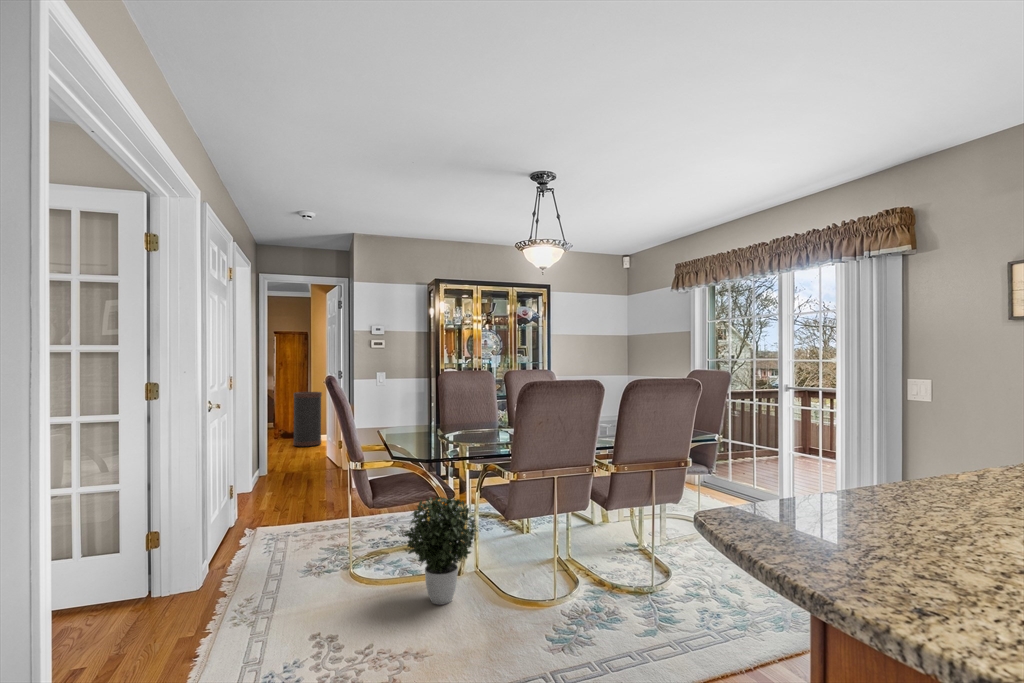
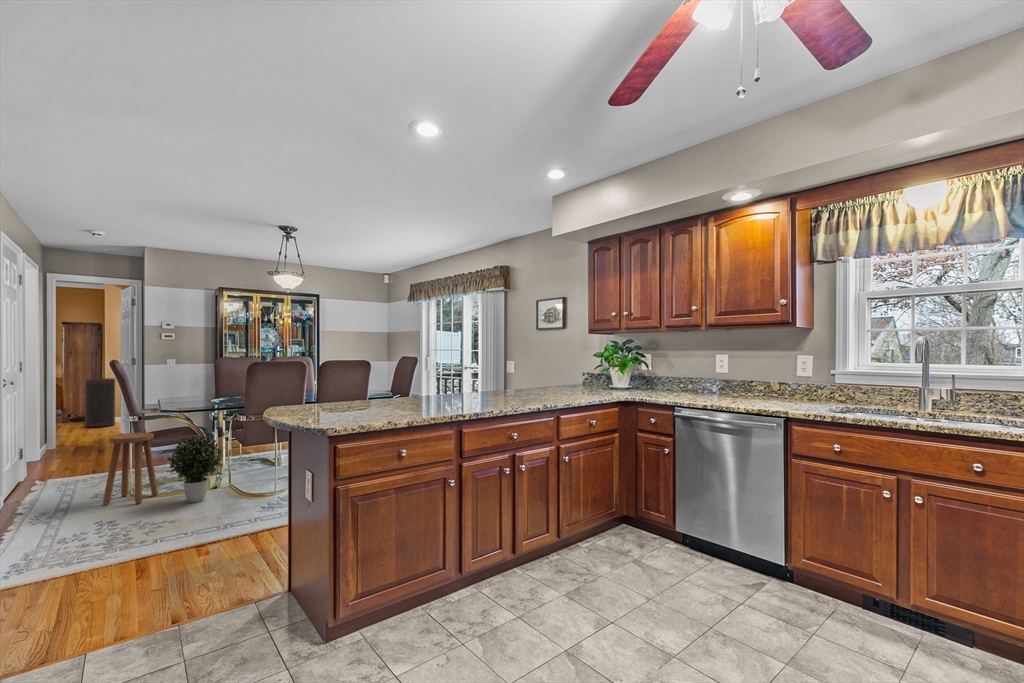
stool: none [320,482,387,596] -> present [103,432,158,505]

